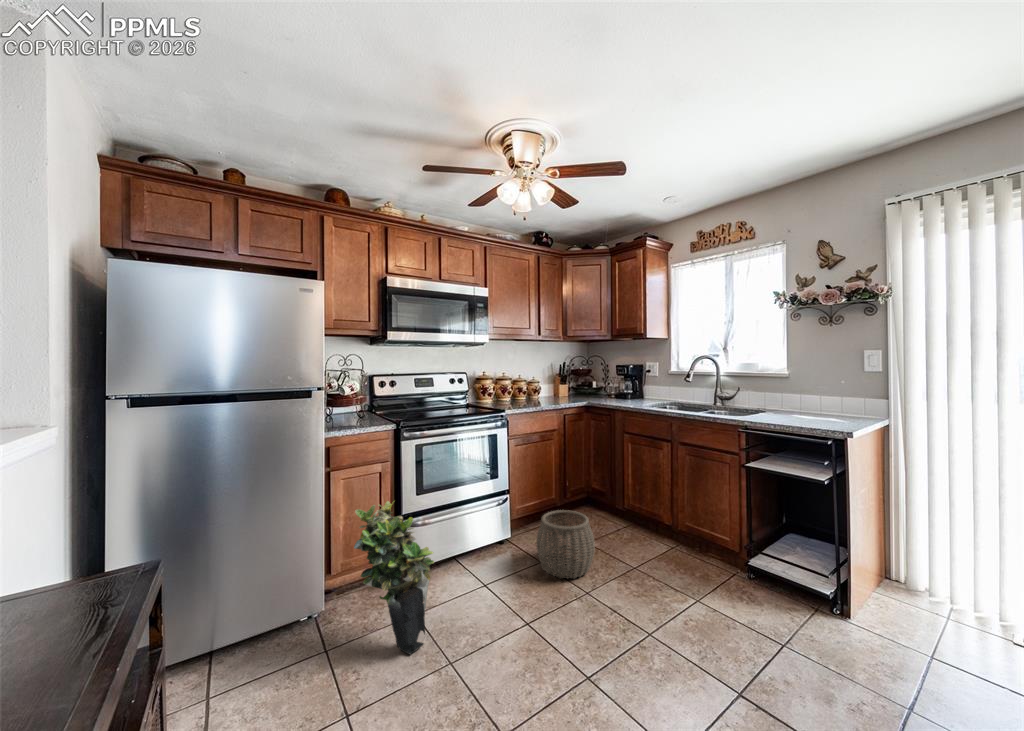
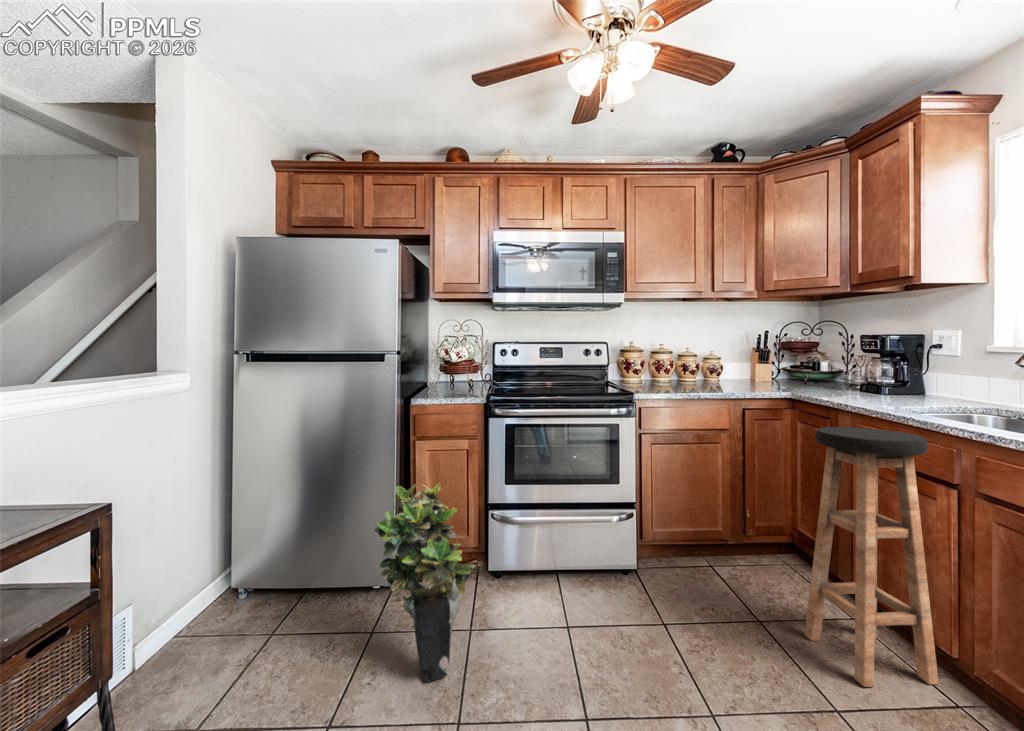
bar stool: none [612,425,670,565] -> present [805,427,938,687]
woven basket: present [536,510,595,578] -> none [654,545,755,664]

